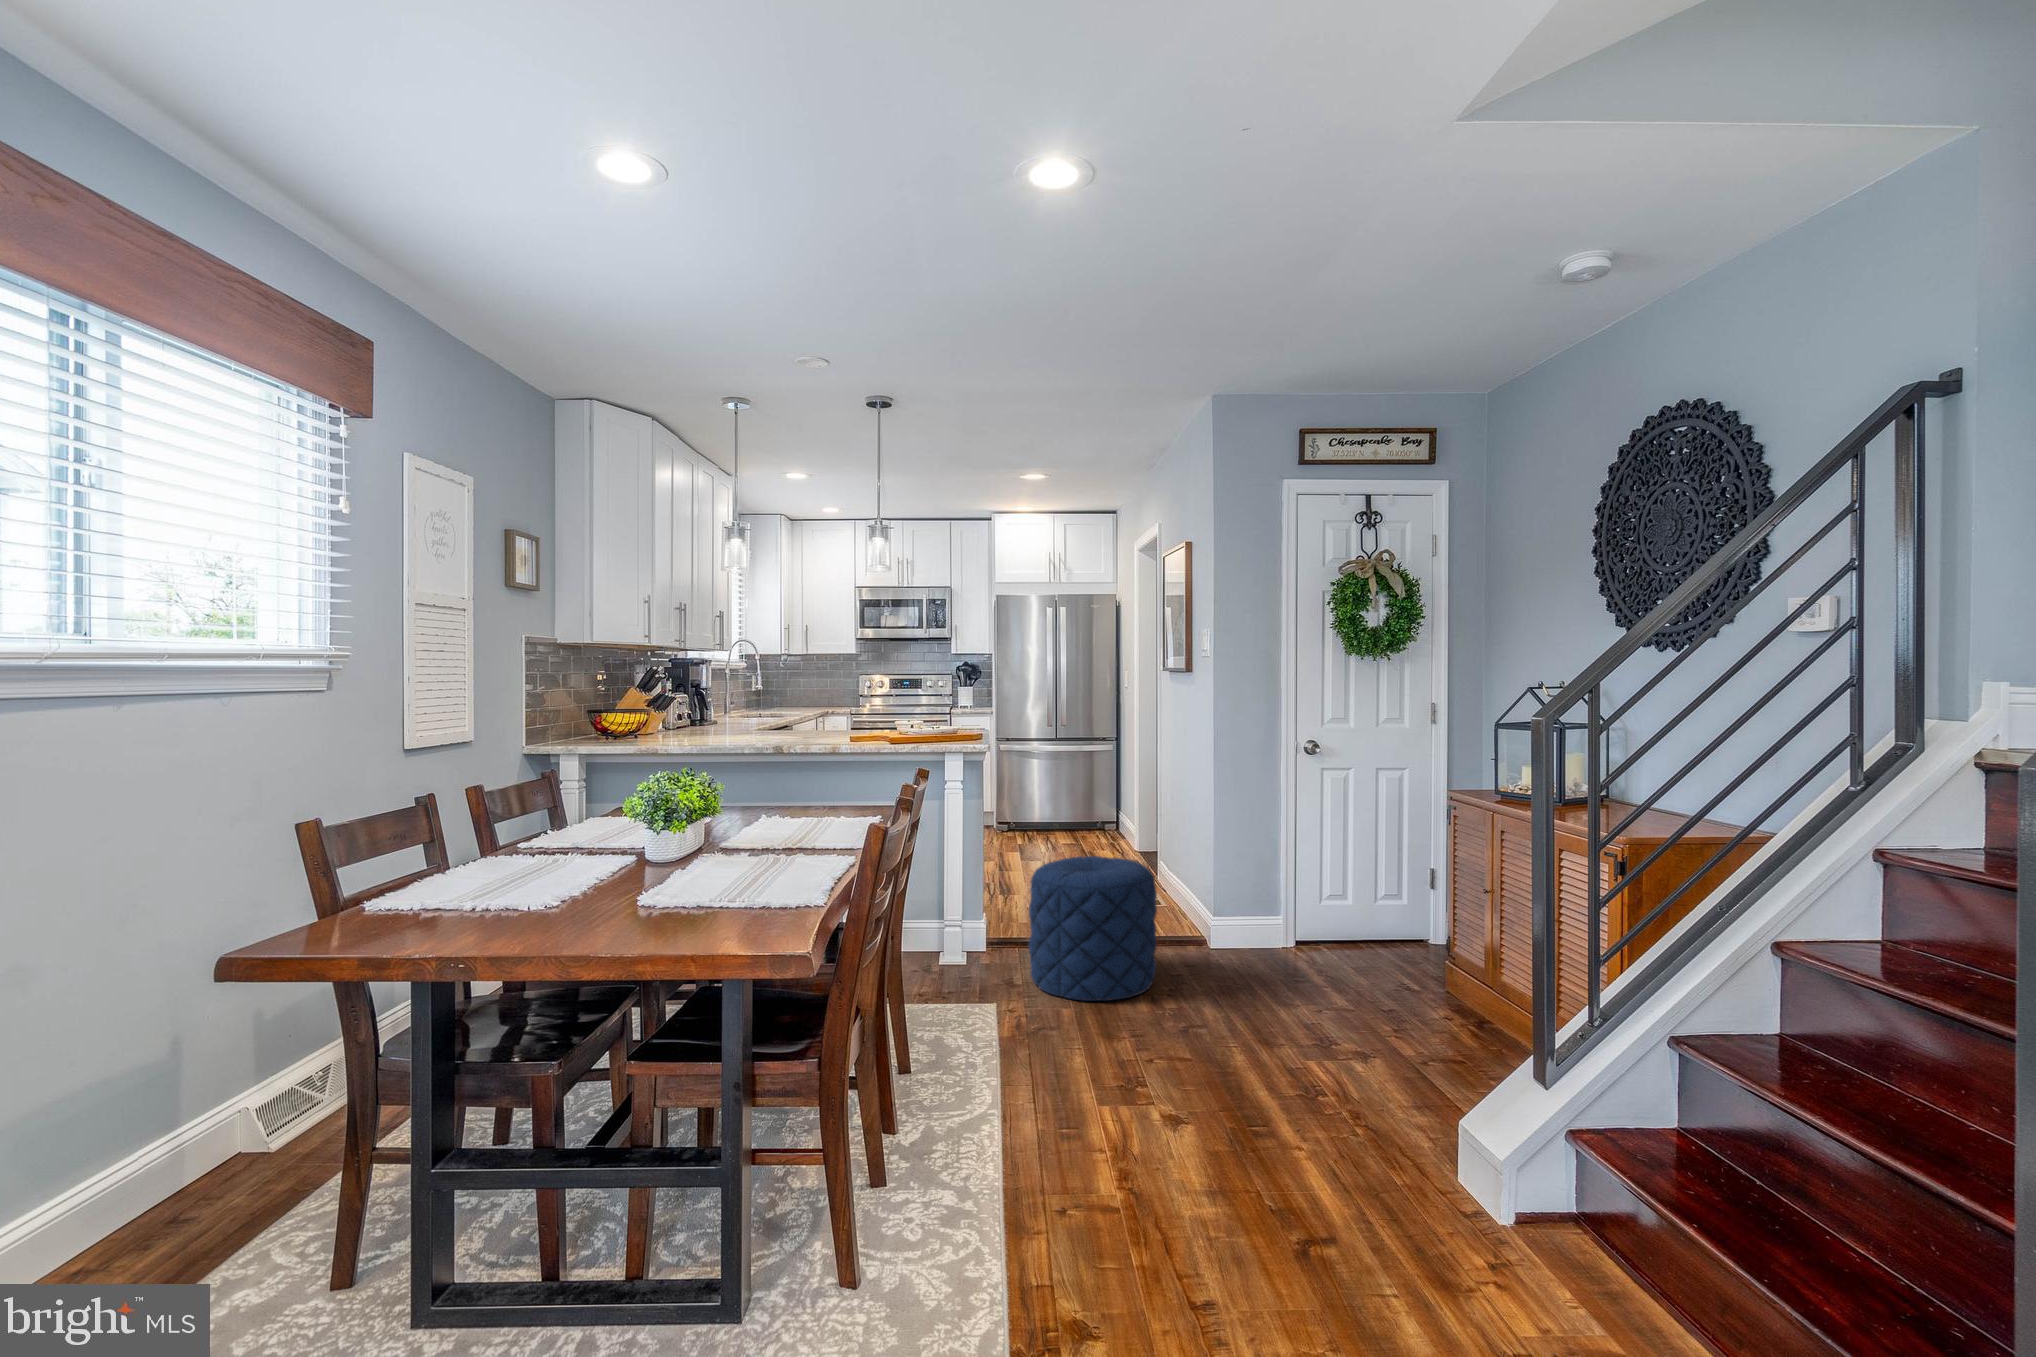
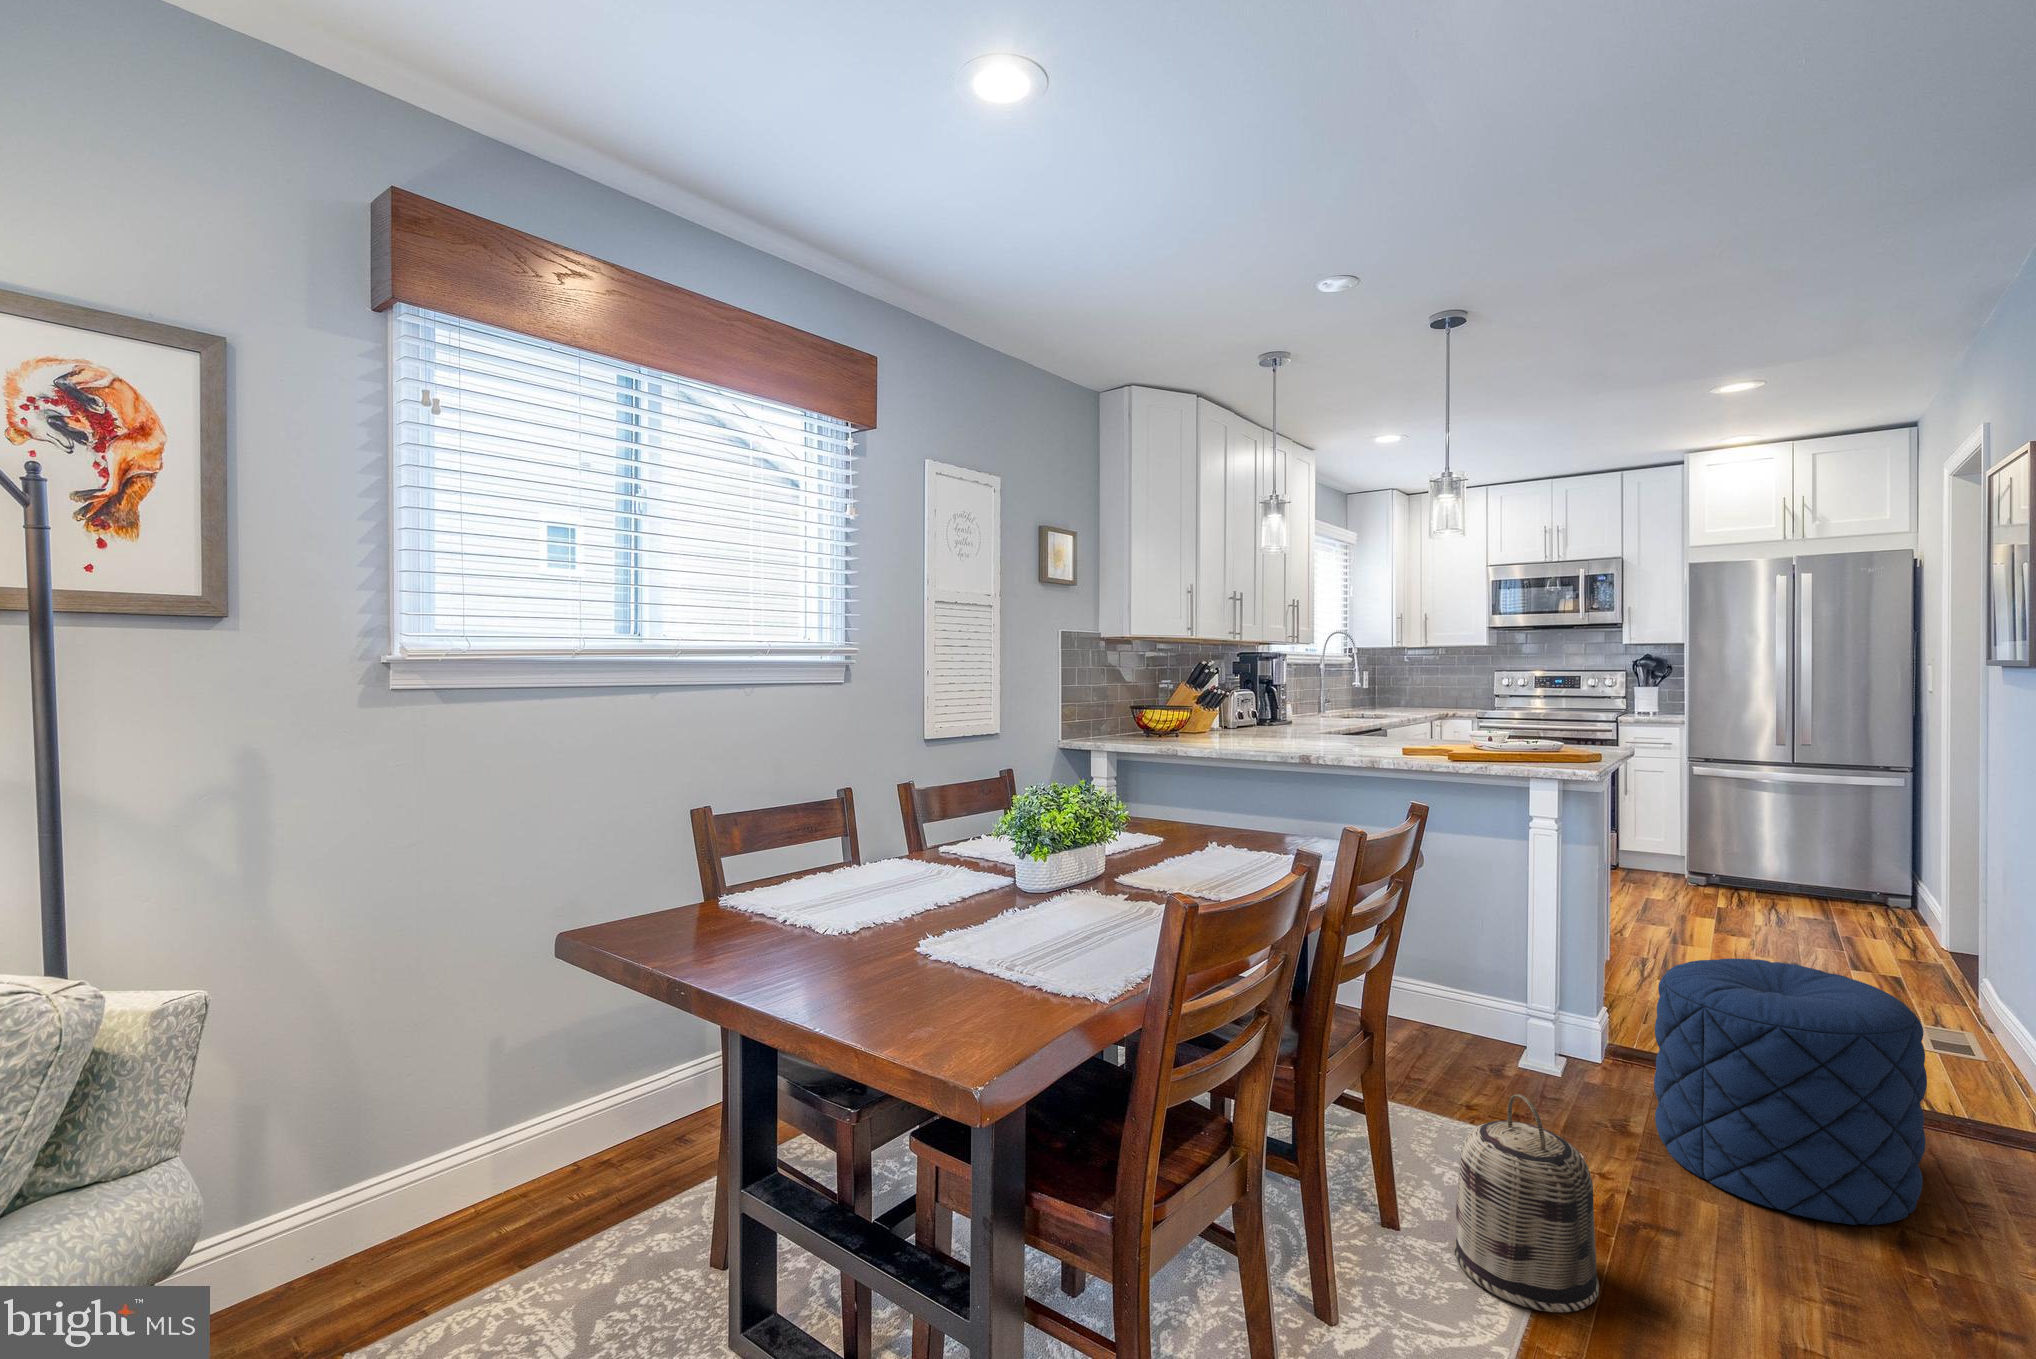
basket: none [947,955,1031,1088] -> present [1454,1094,1599,1312]

